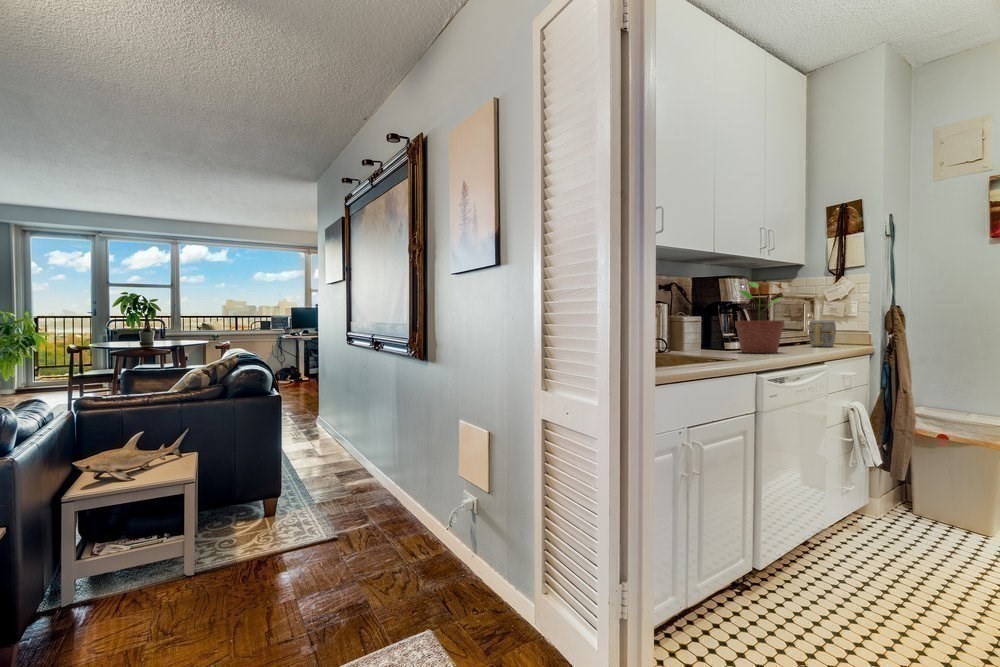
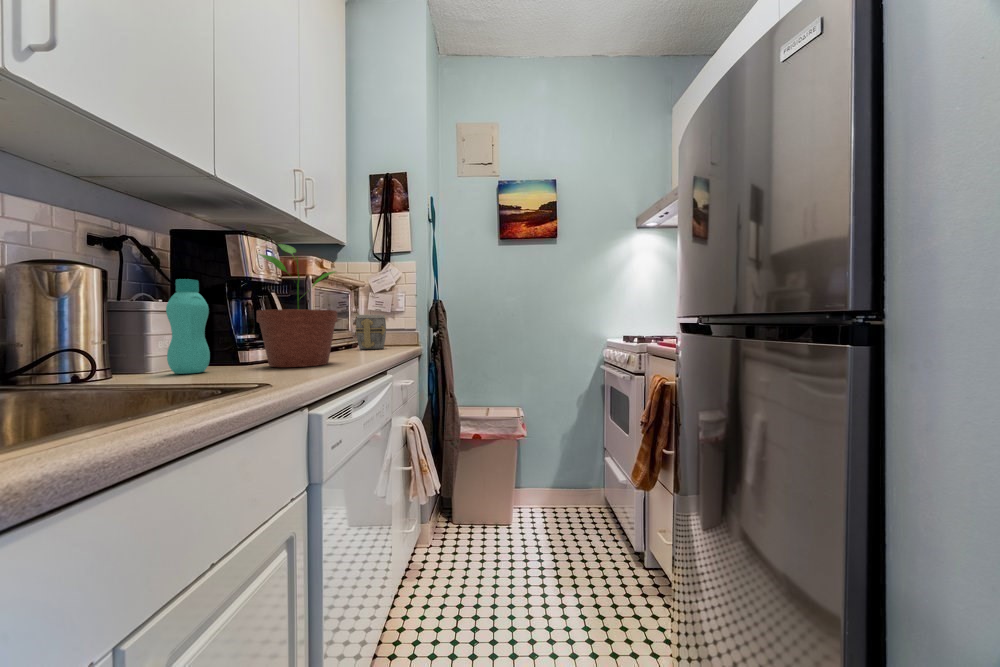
bottle: none [693,307,711,353] -> present [166,279,210,374]

